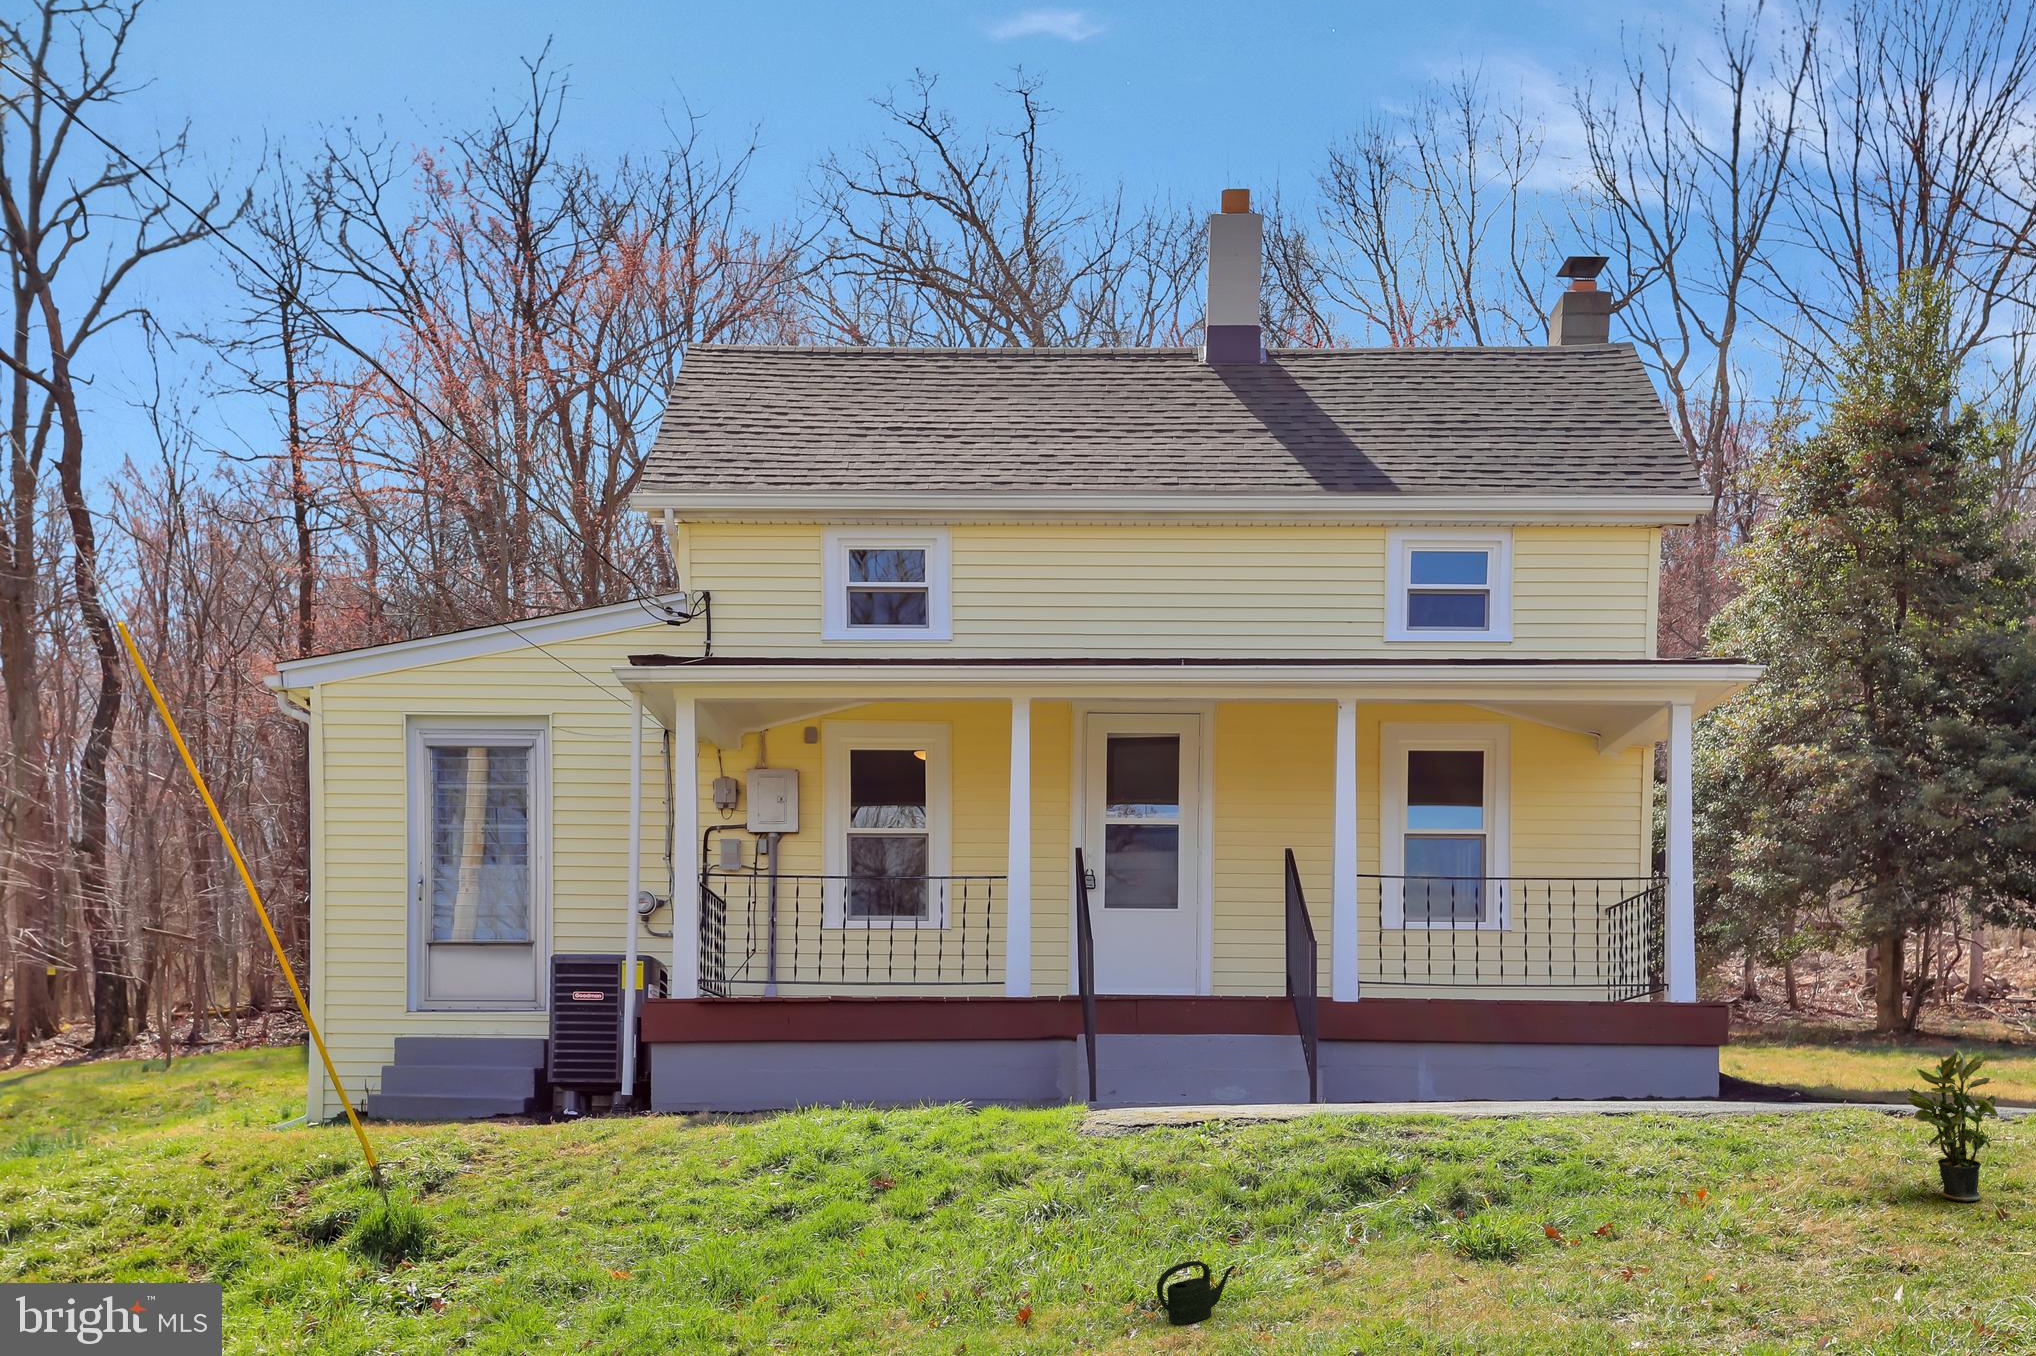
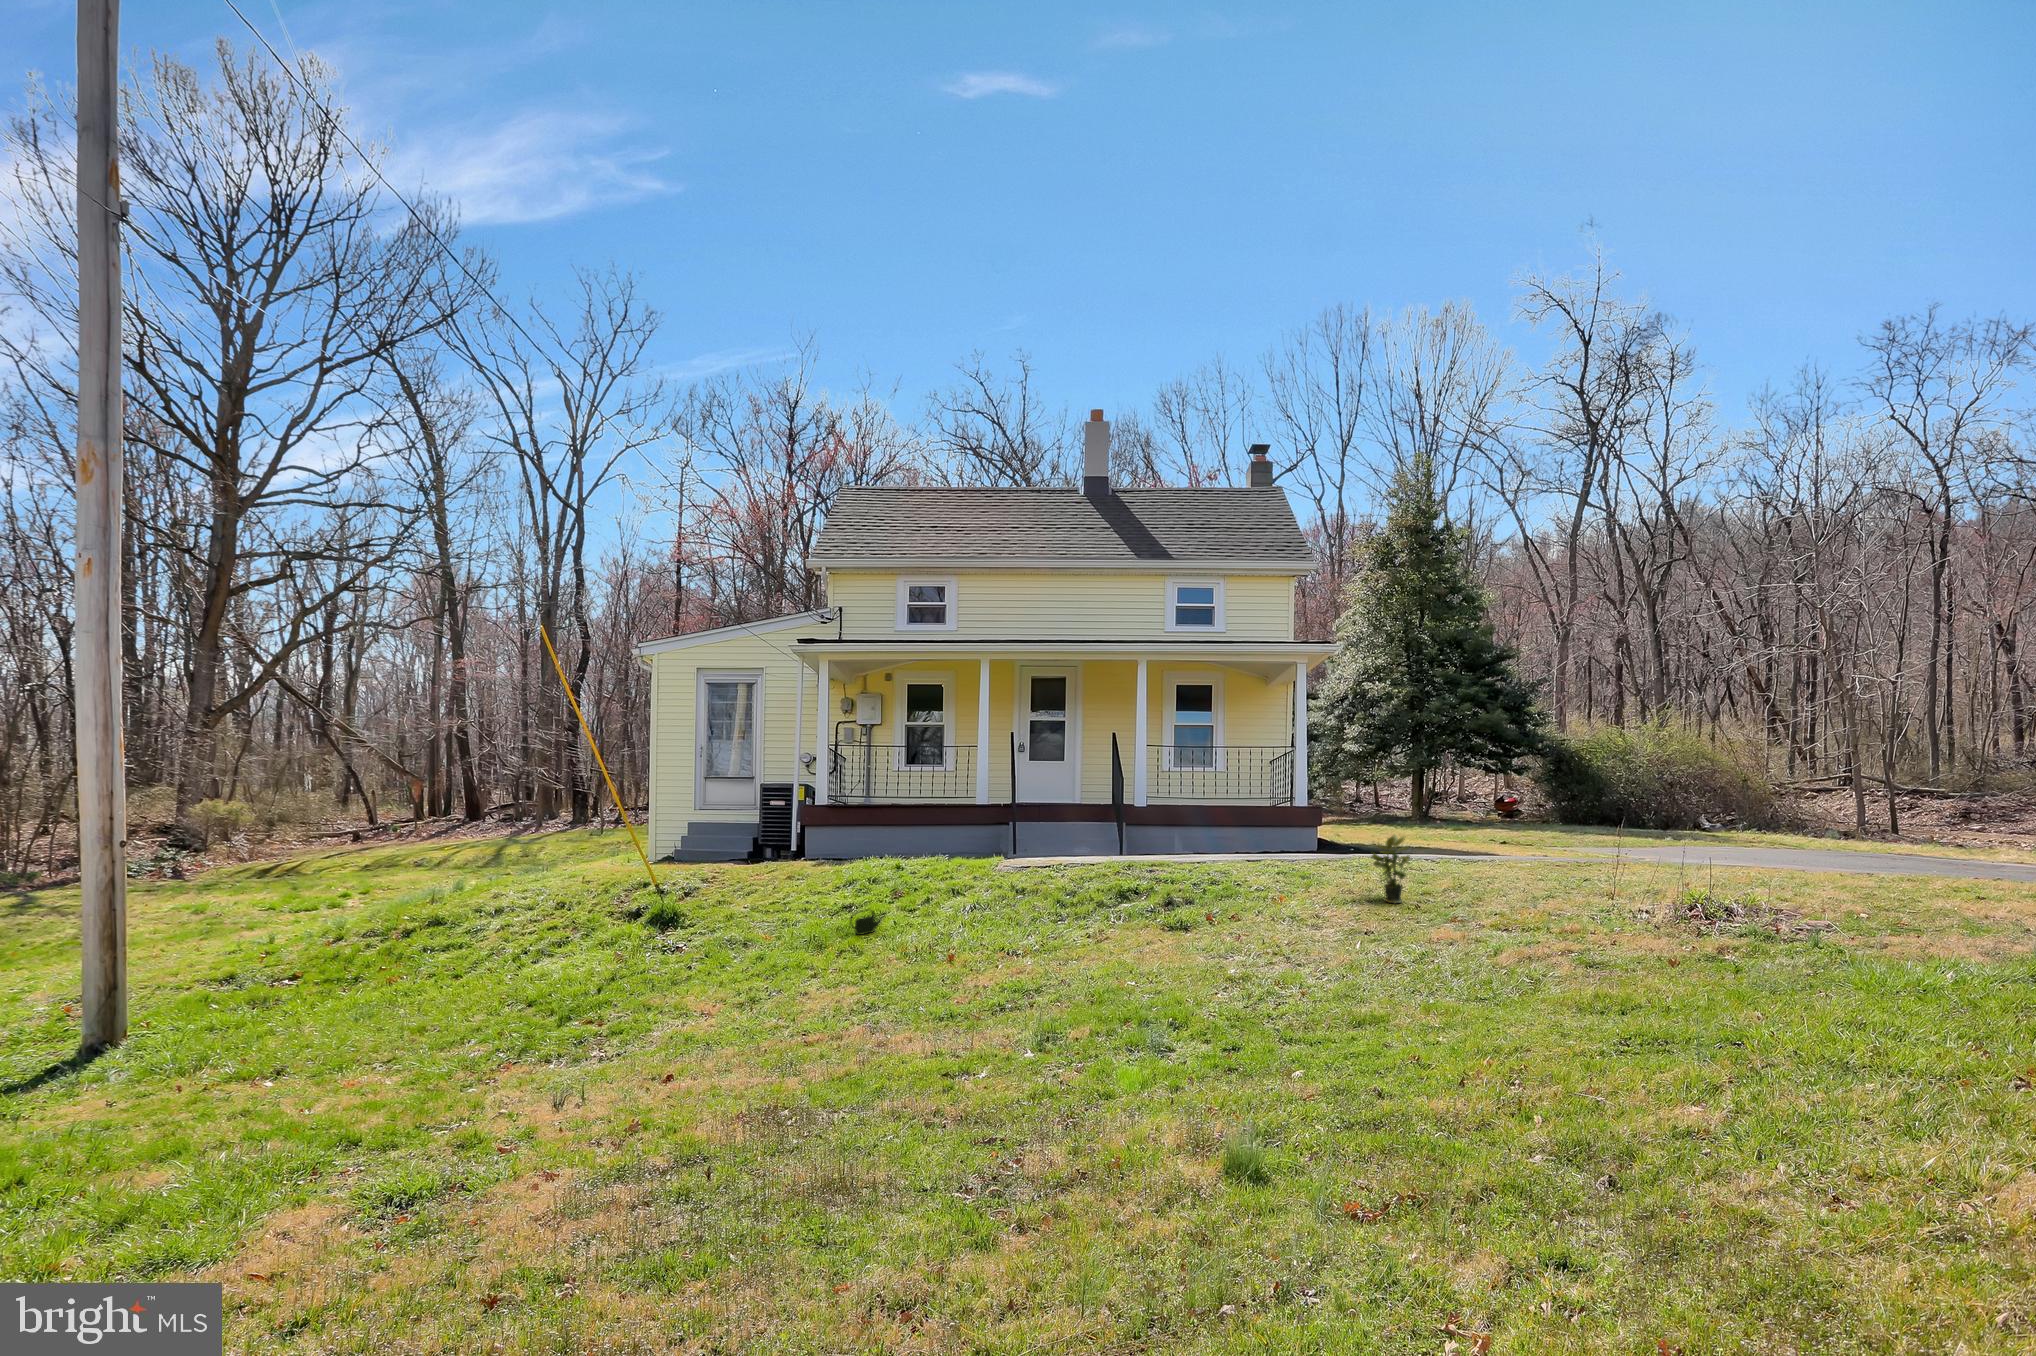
watering can: present [1157,1261,1235,1325] -> present [850,910,882,935]

